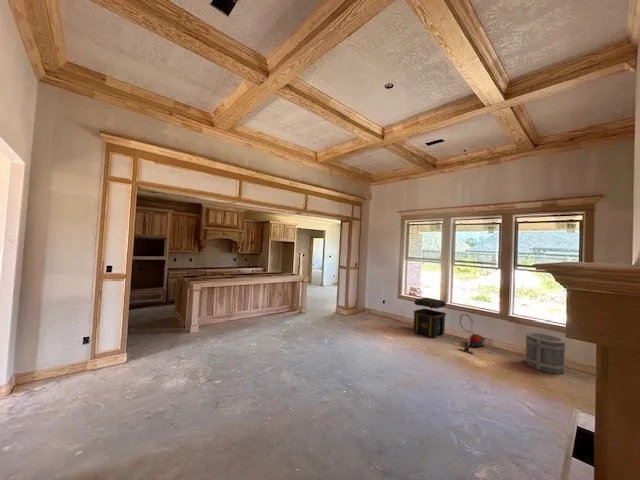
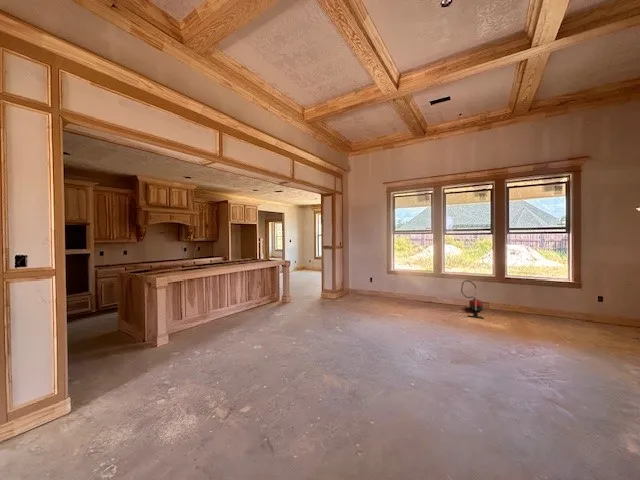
toolbox: present [414,298,446,338] -> none [412,269,441,308]
bucket: present [525,332,565,374] -> none [528,290,567,325]

